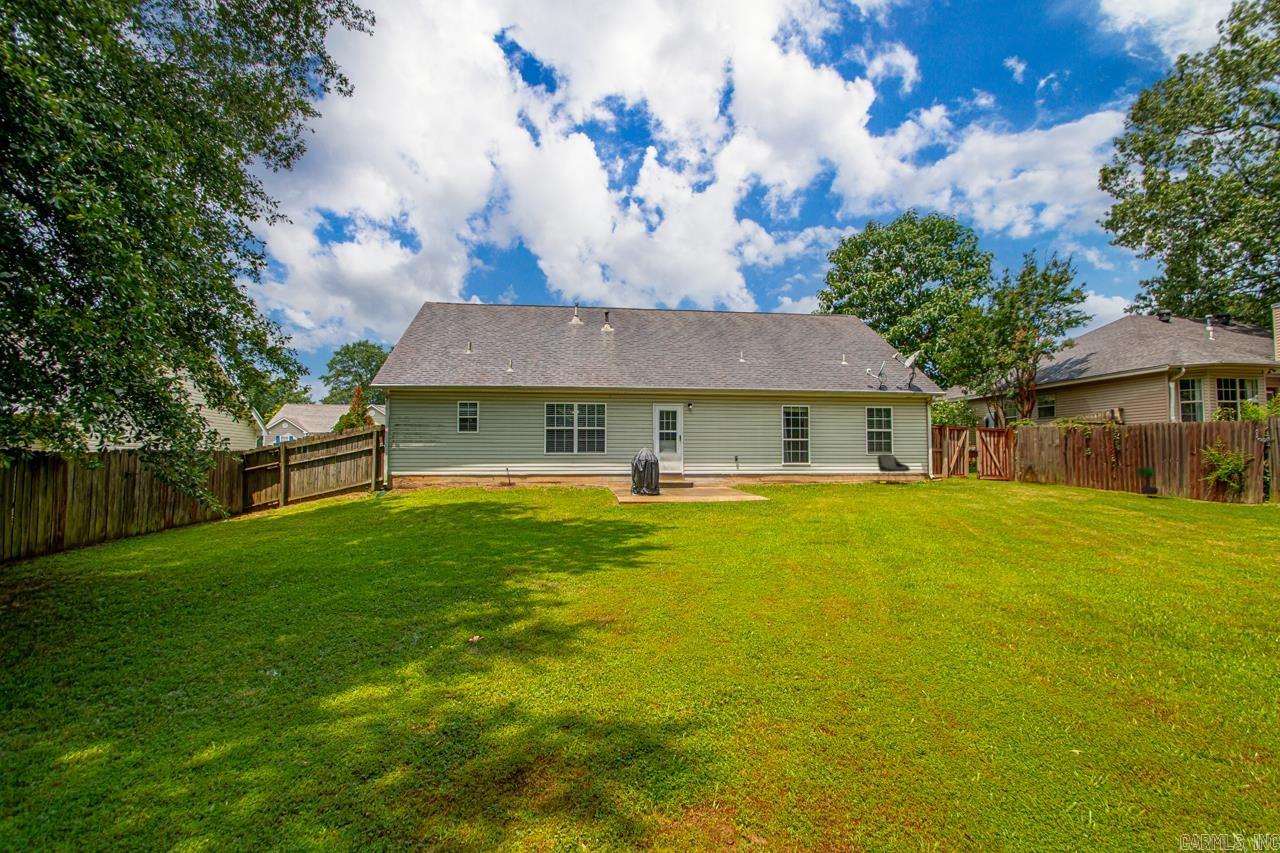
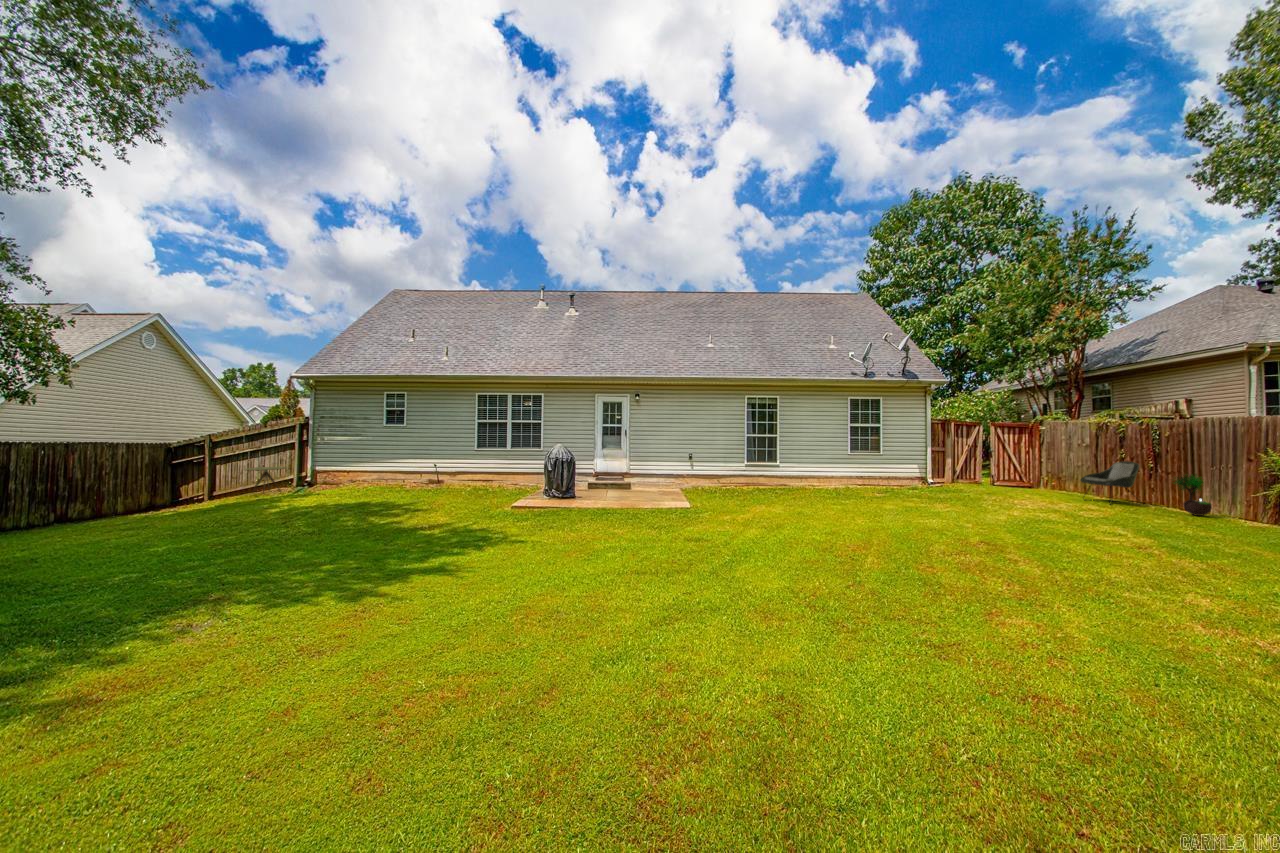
lounge chair: present [877,455,910,483] -> present [1080,461,1140,505]
round table: present [1013,462,1048,484] -> present [244,467,287,493]

